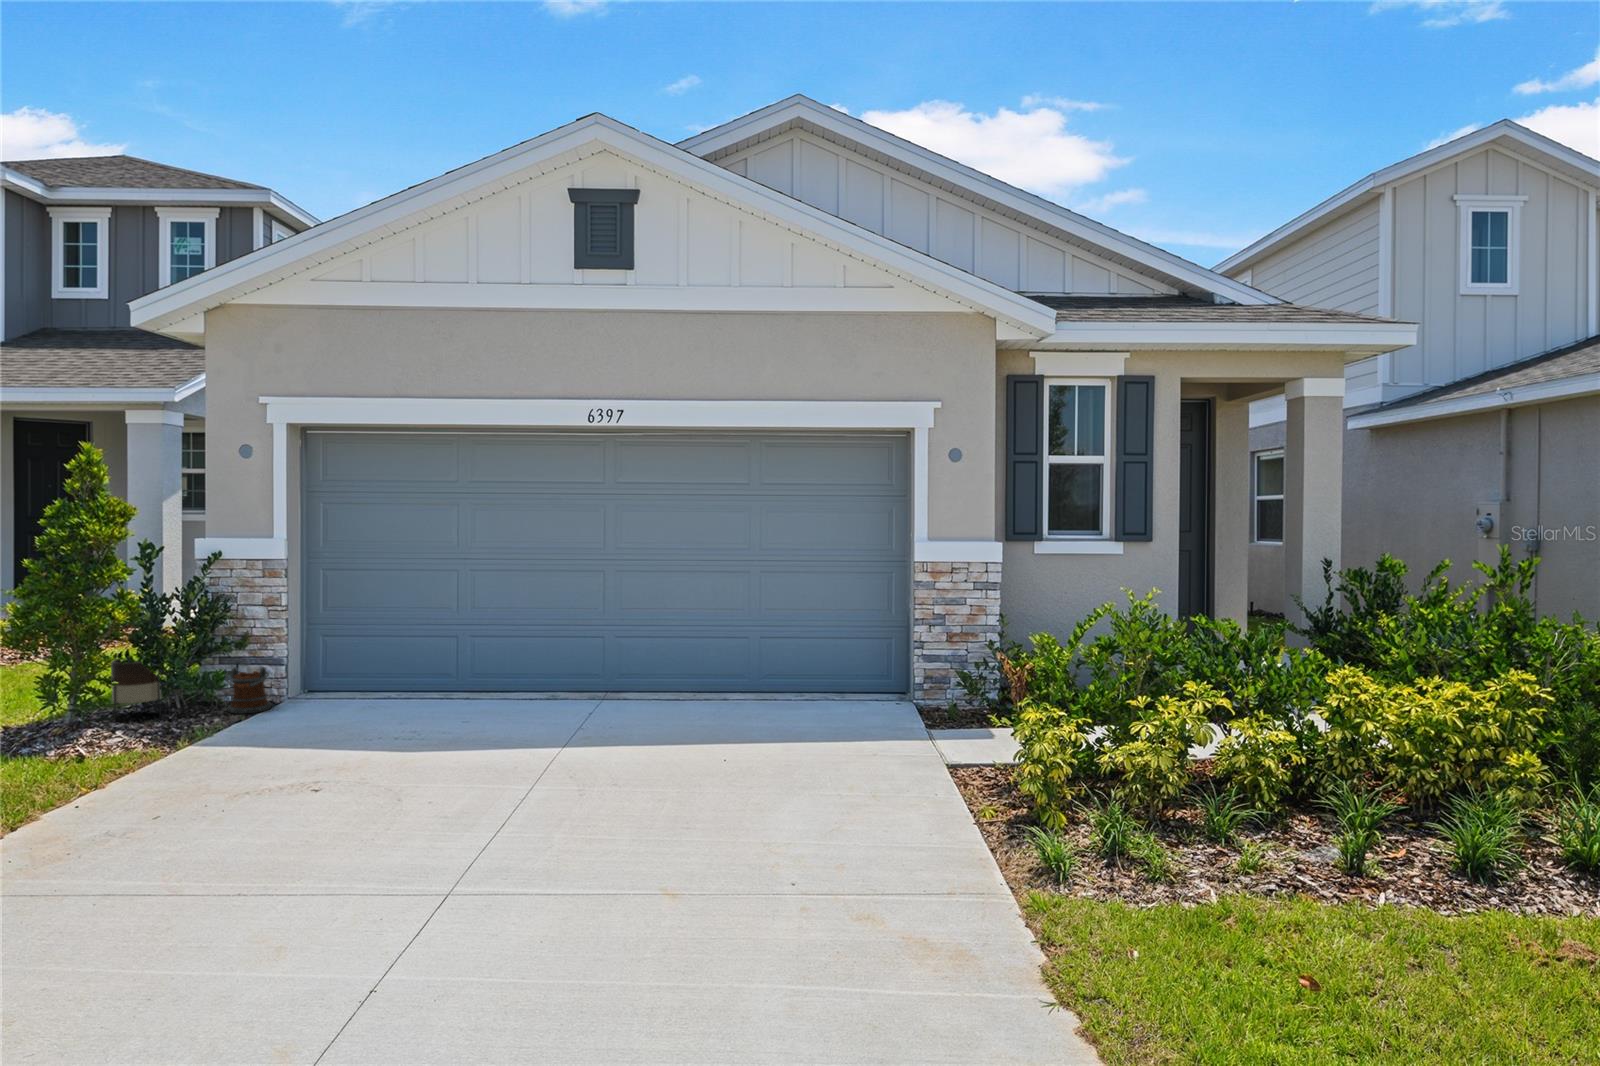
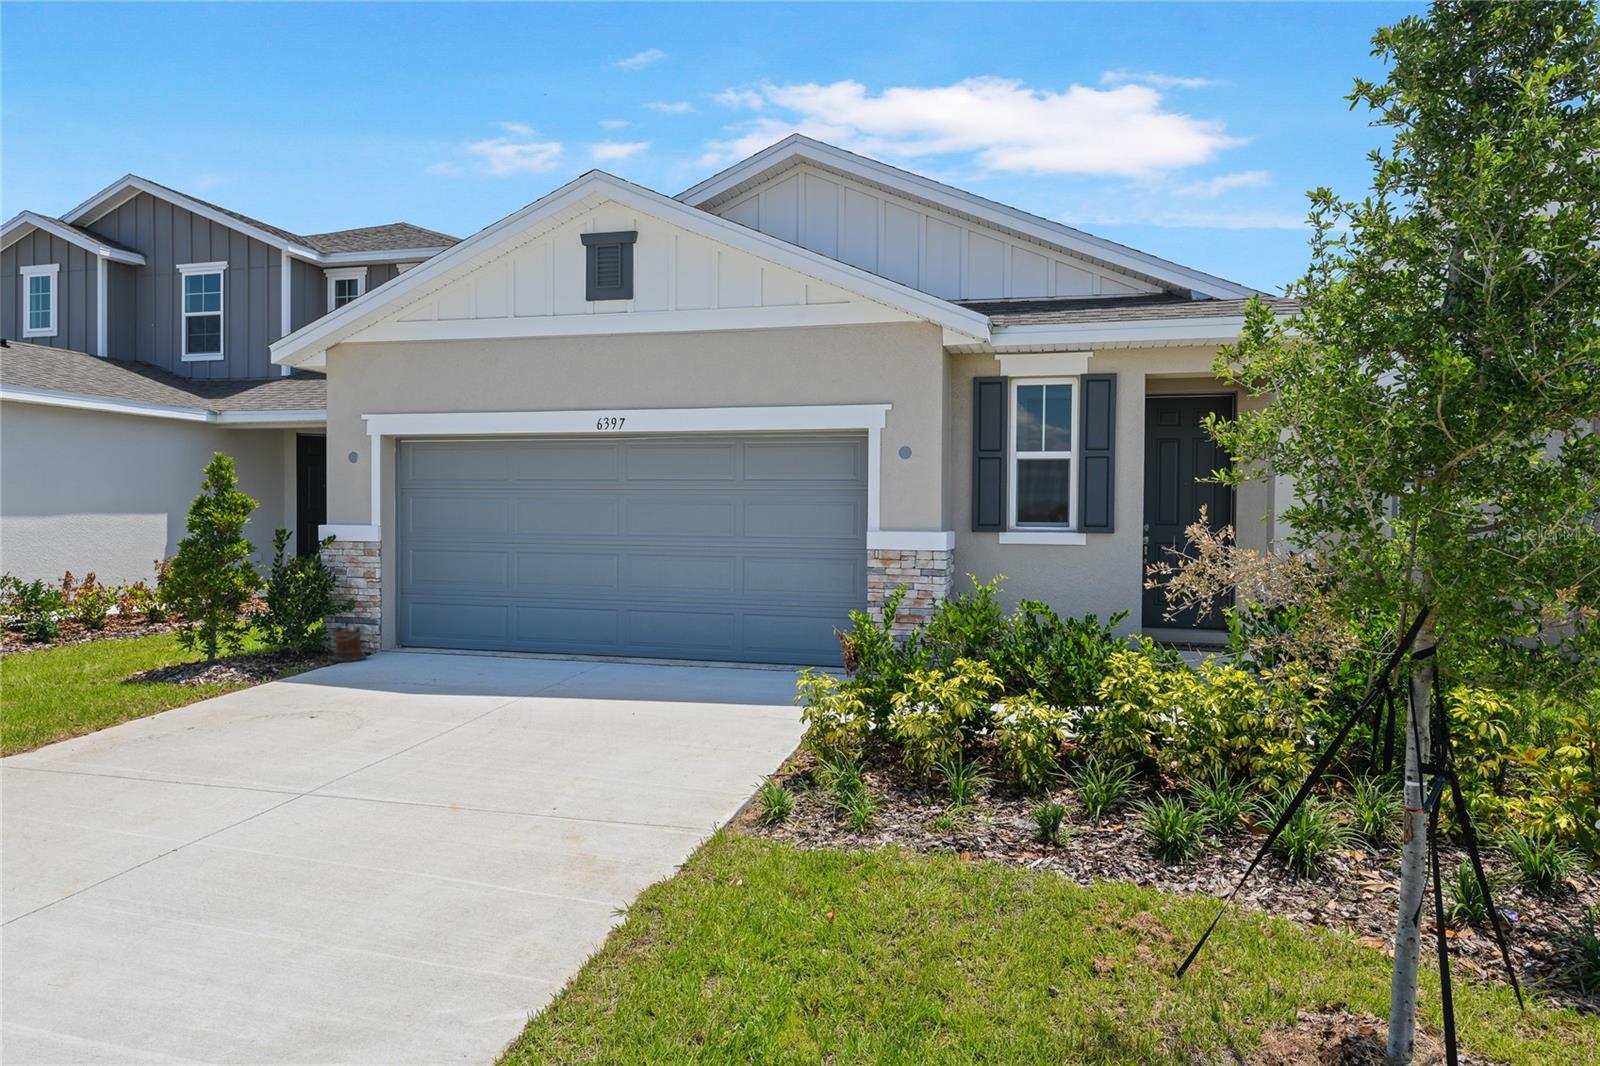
planter: present [111,659,161,716] -> none [249,615,287,663]

